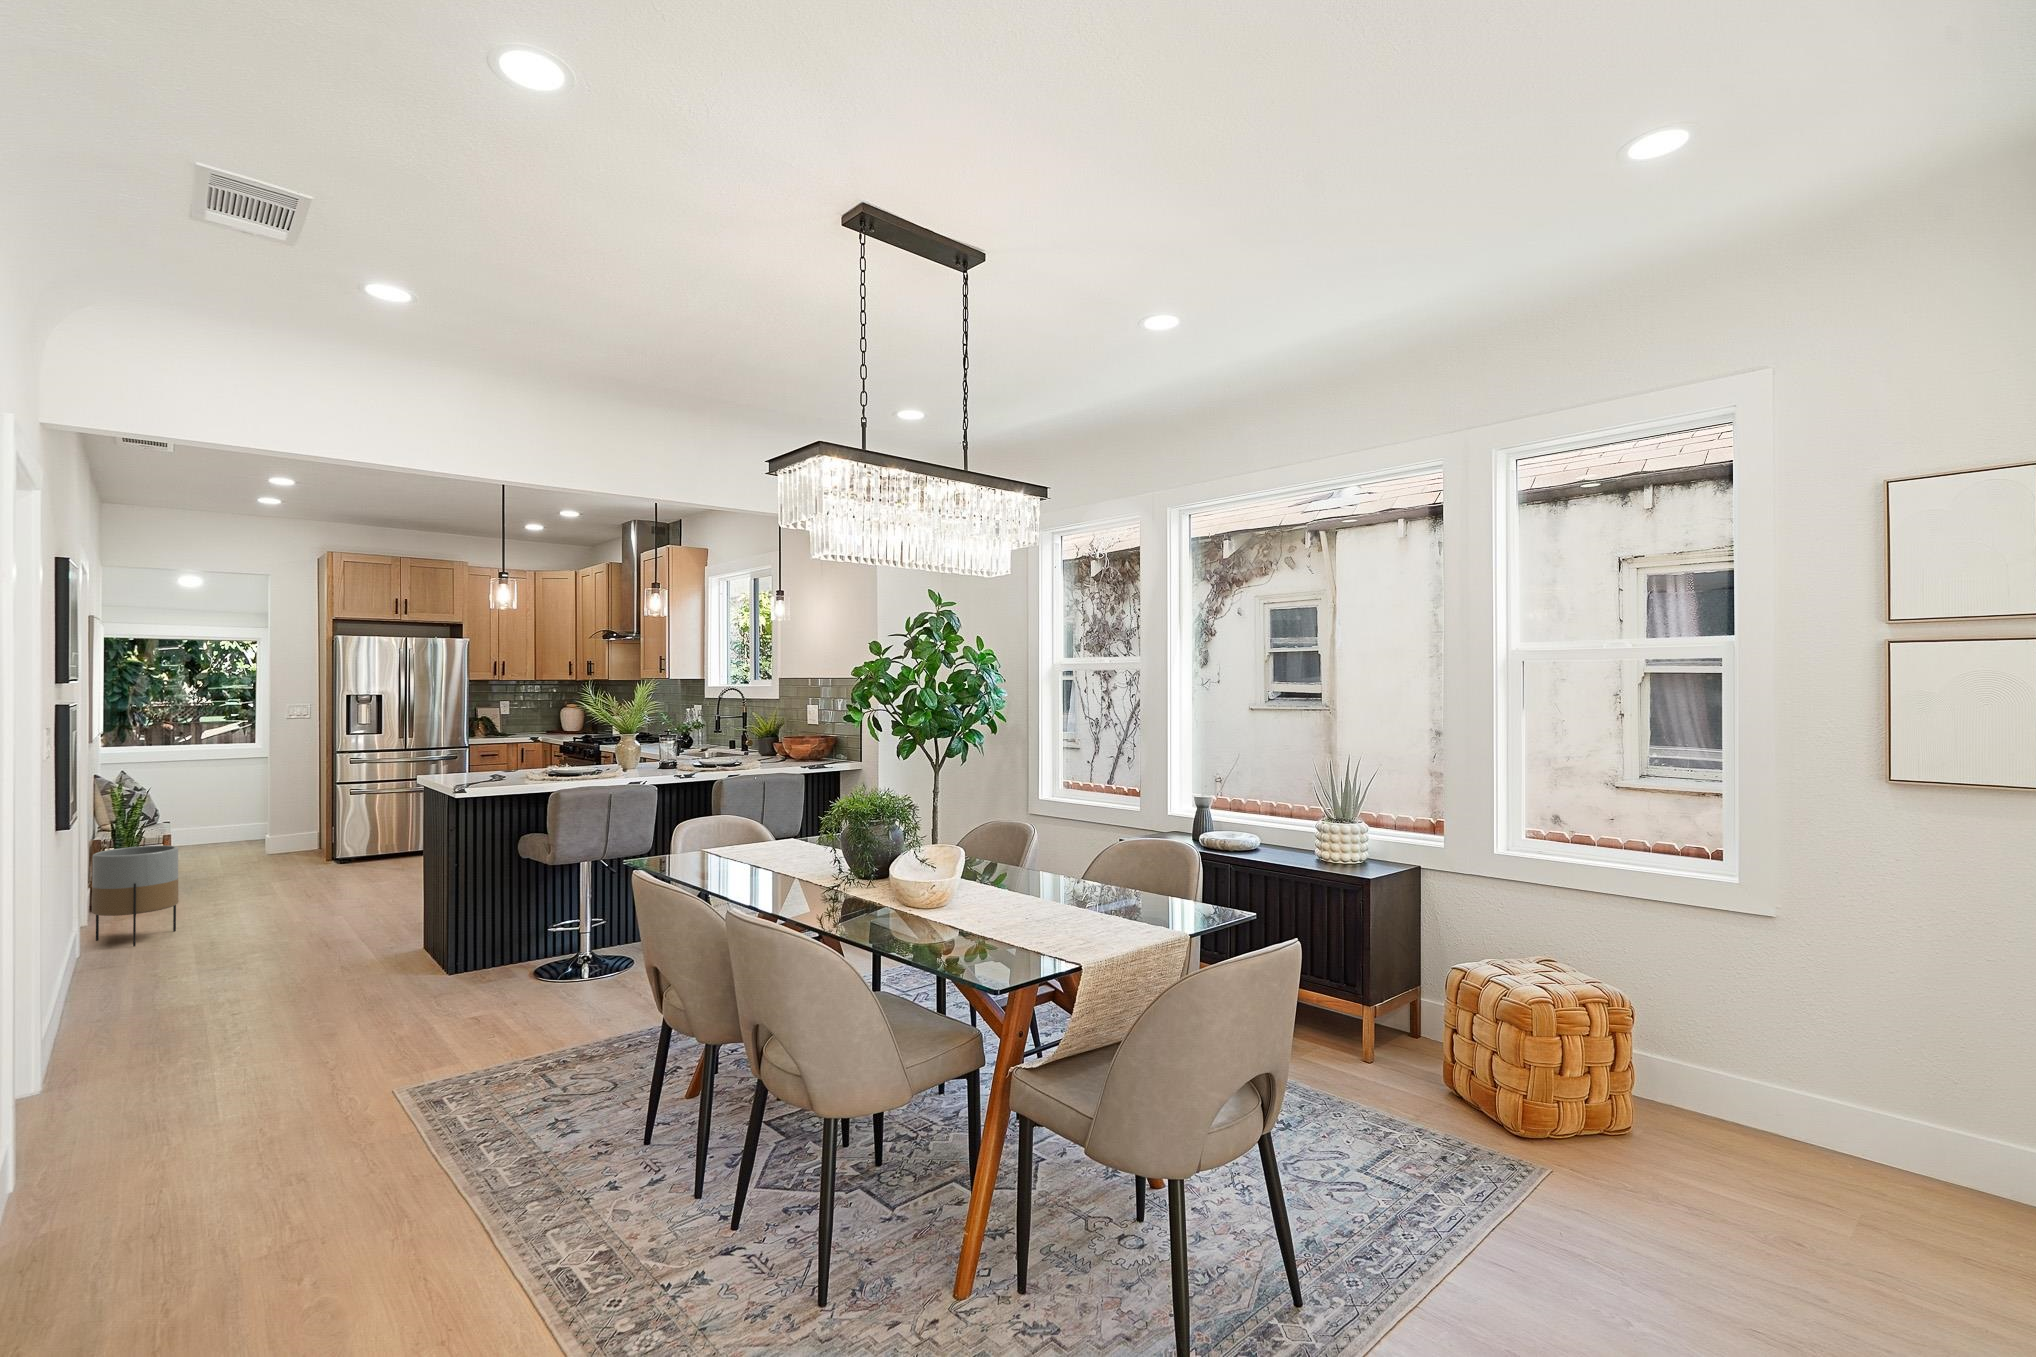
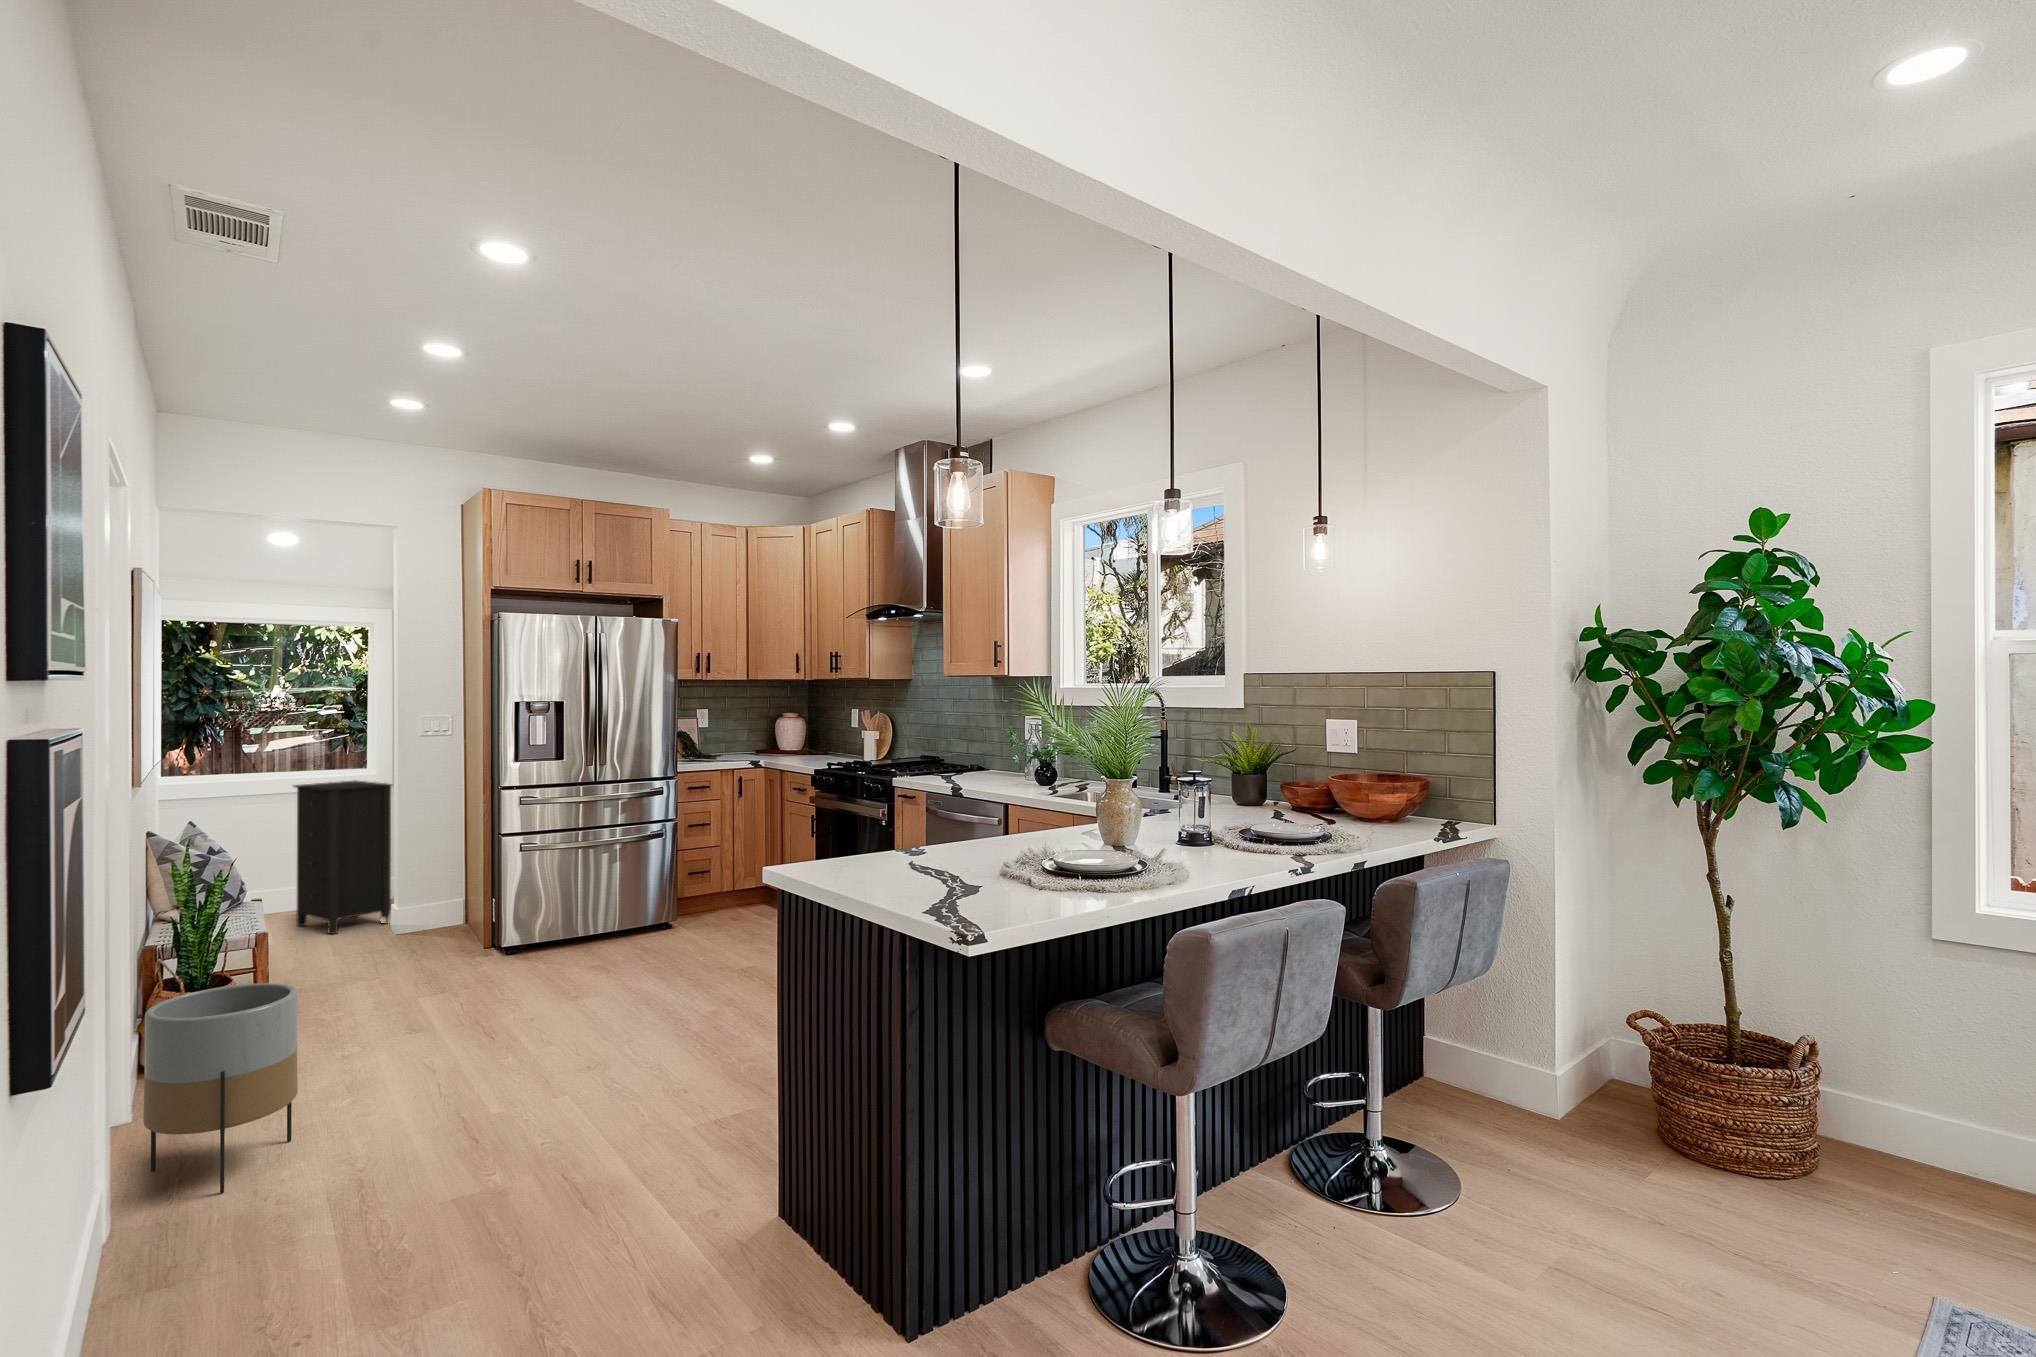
cabinet: none [199,750,271,853] -> present [294,781,392,934]

